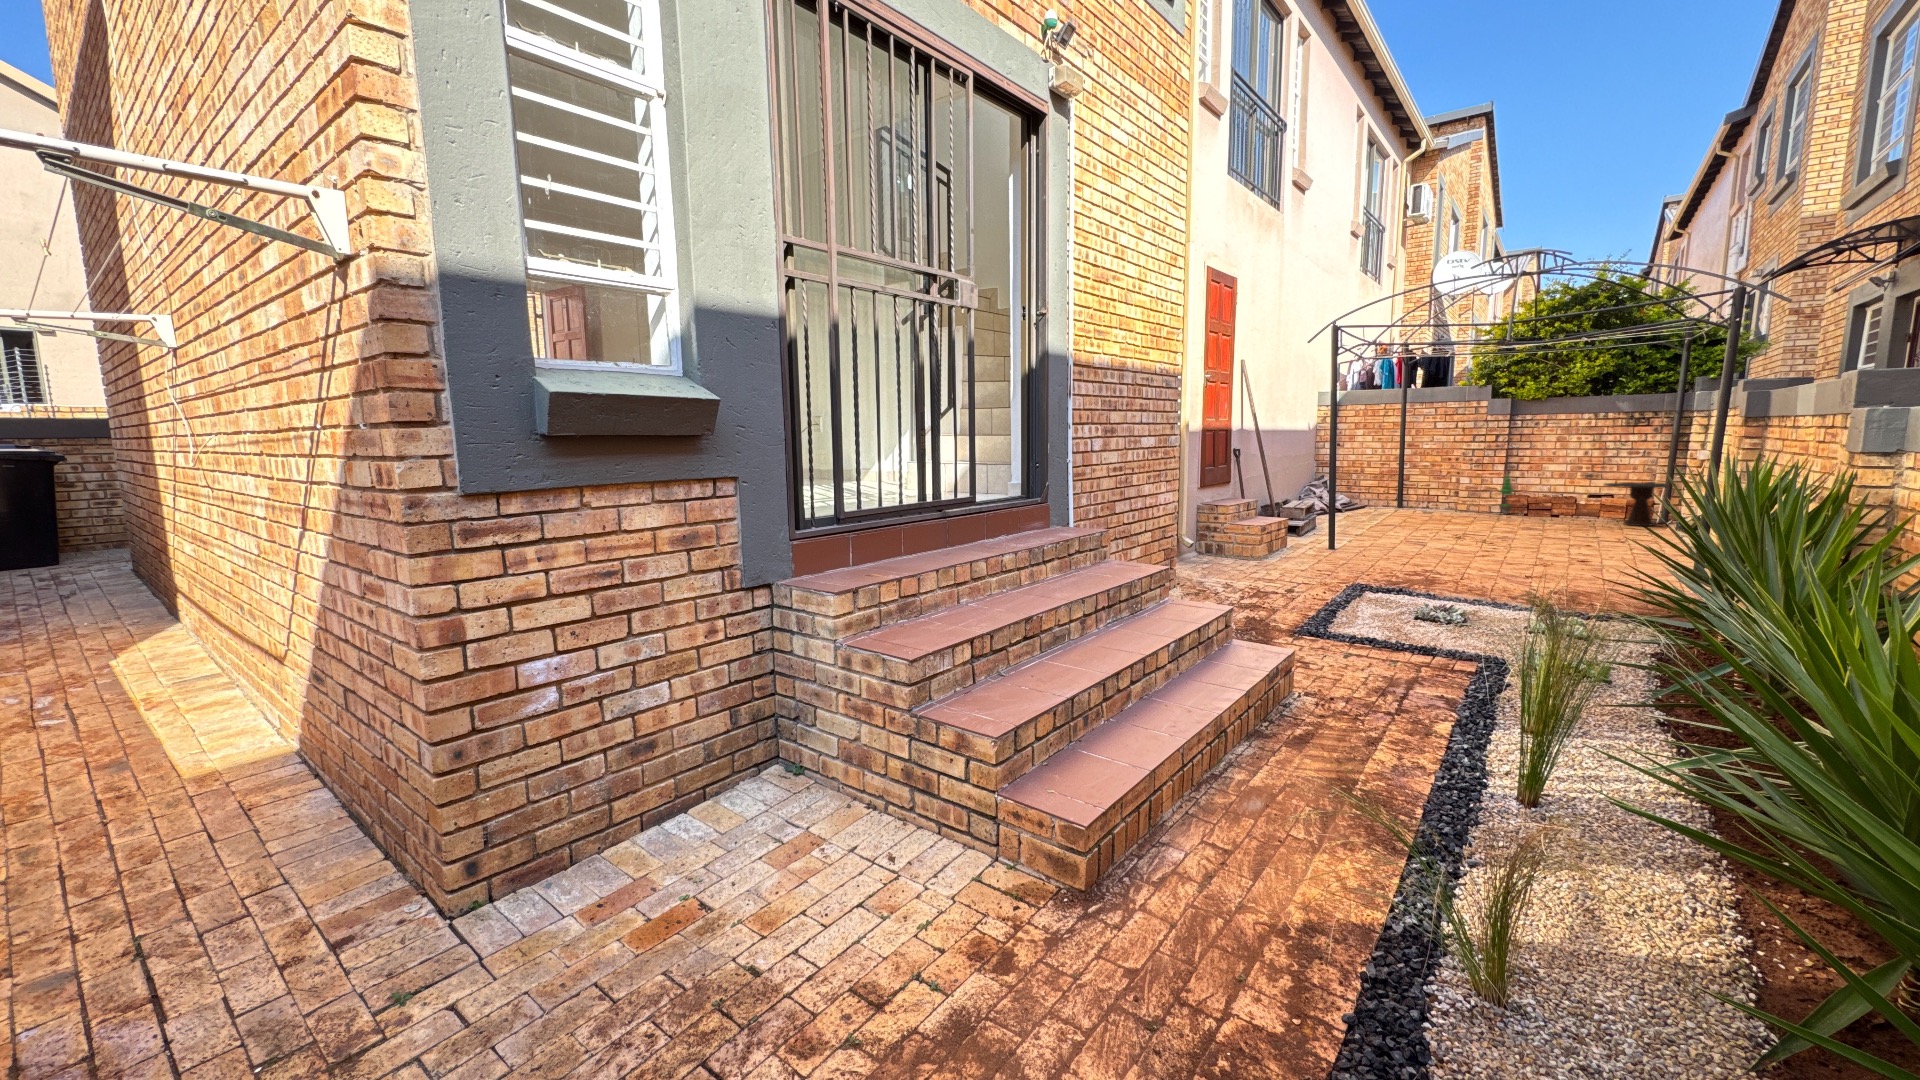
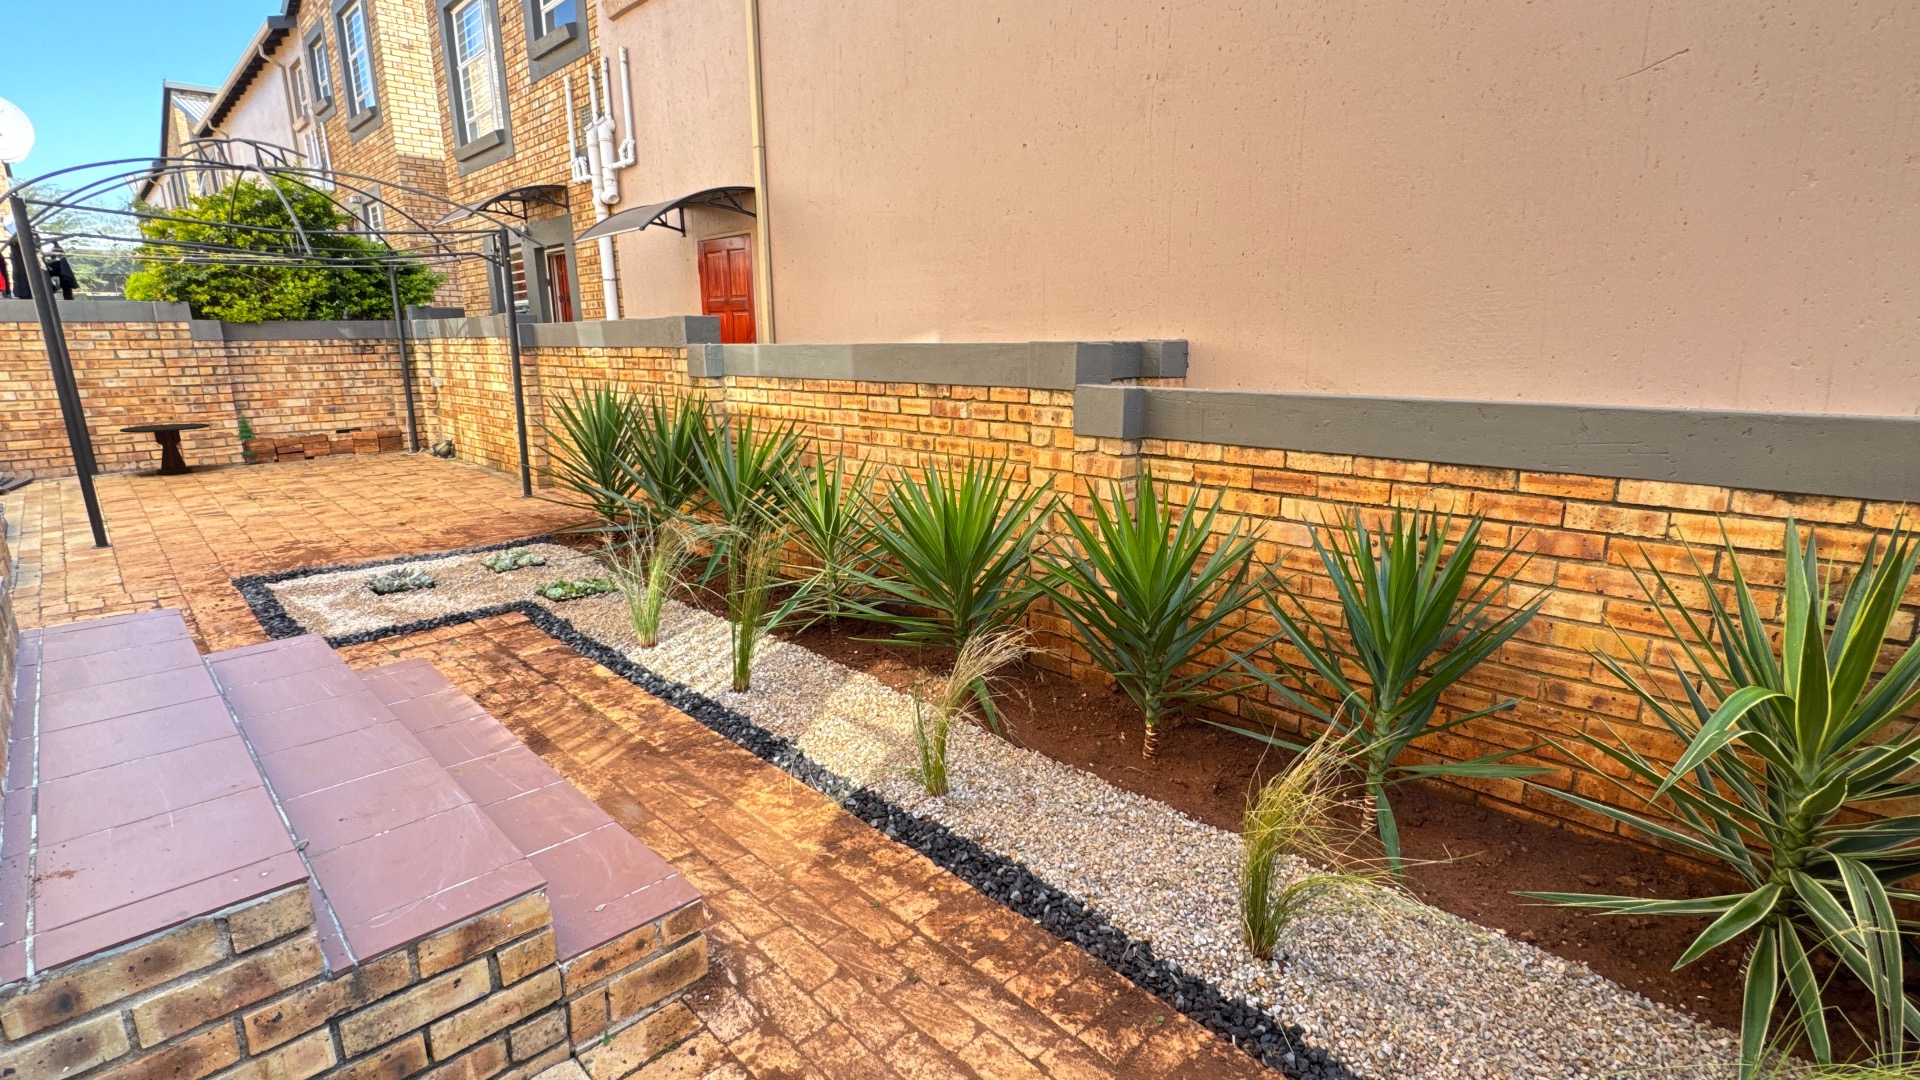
side table: present [1604,482,1667,526] -> present [120,423,210,475]

